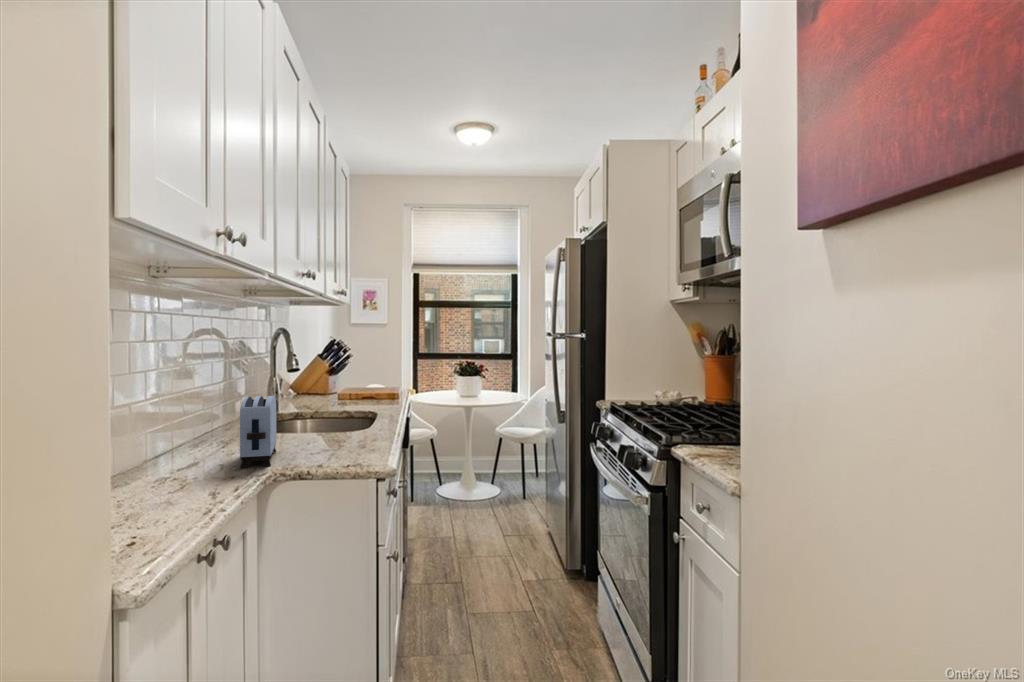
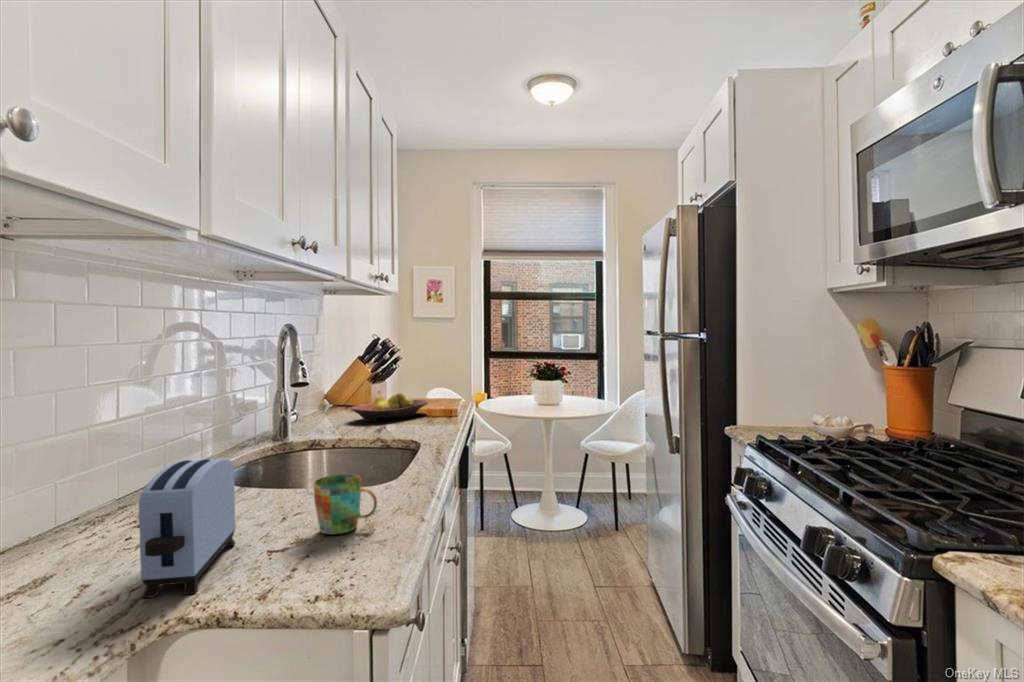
fruit bowl: none [309,380,372,402] -> present [351,393,428,422]
mug: none [324,413,364,447] -> present [314,474,377,534]

